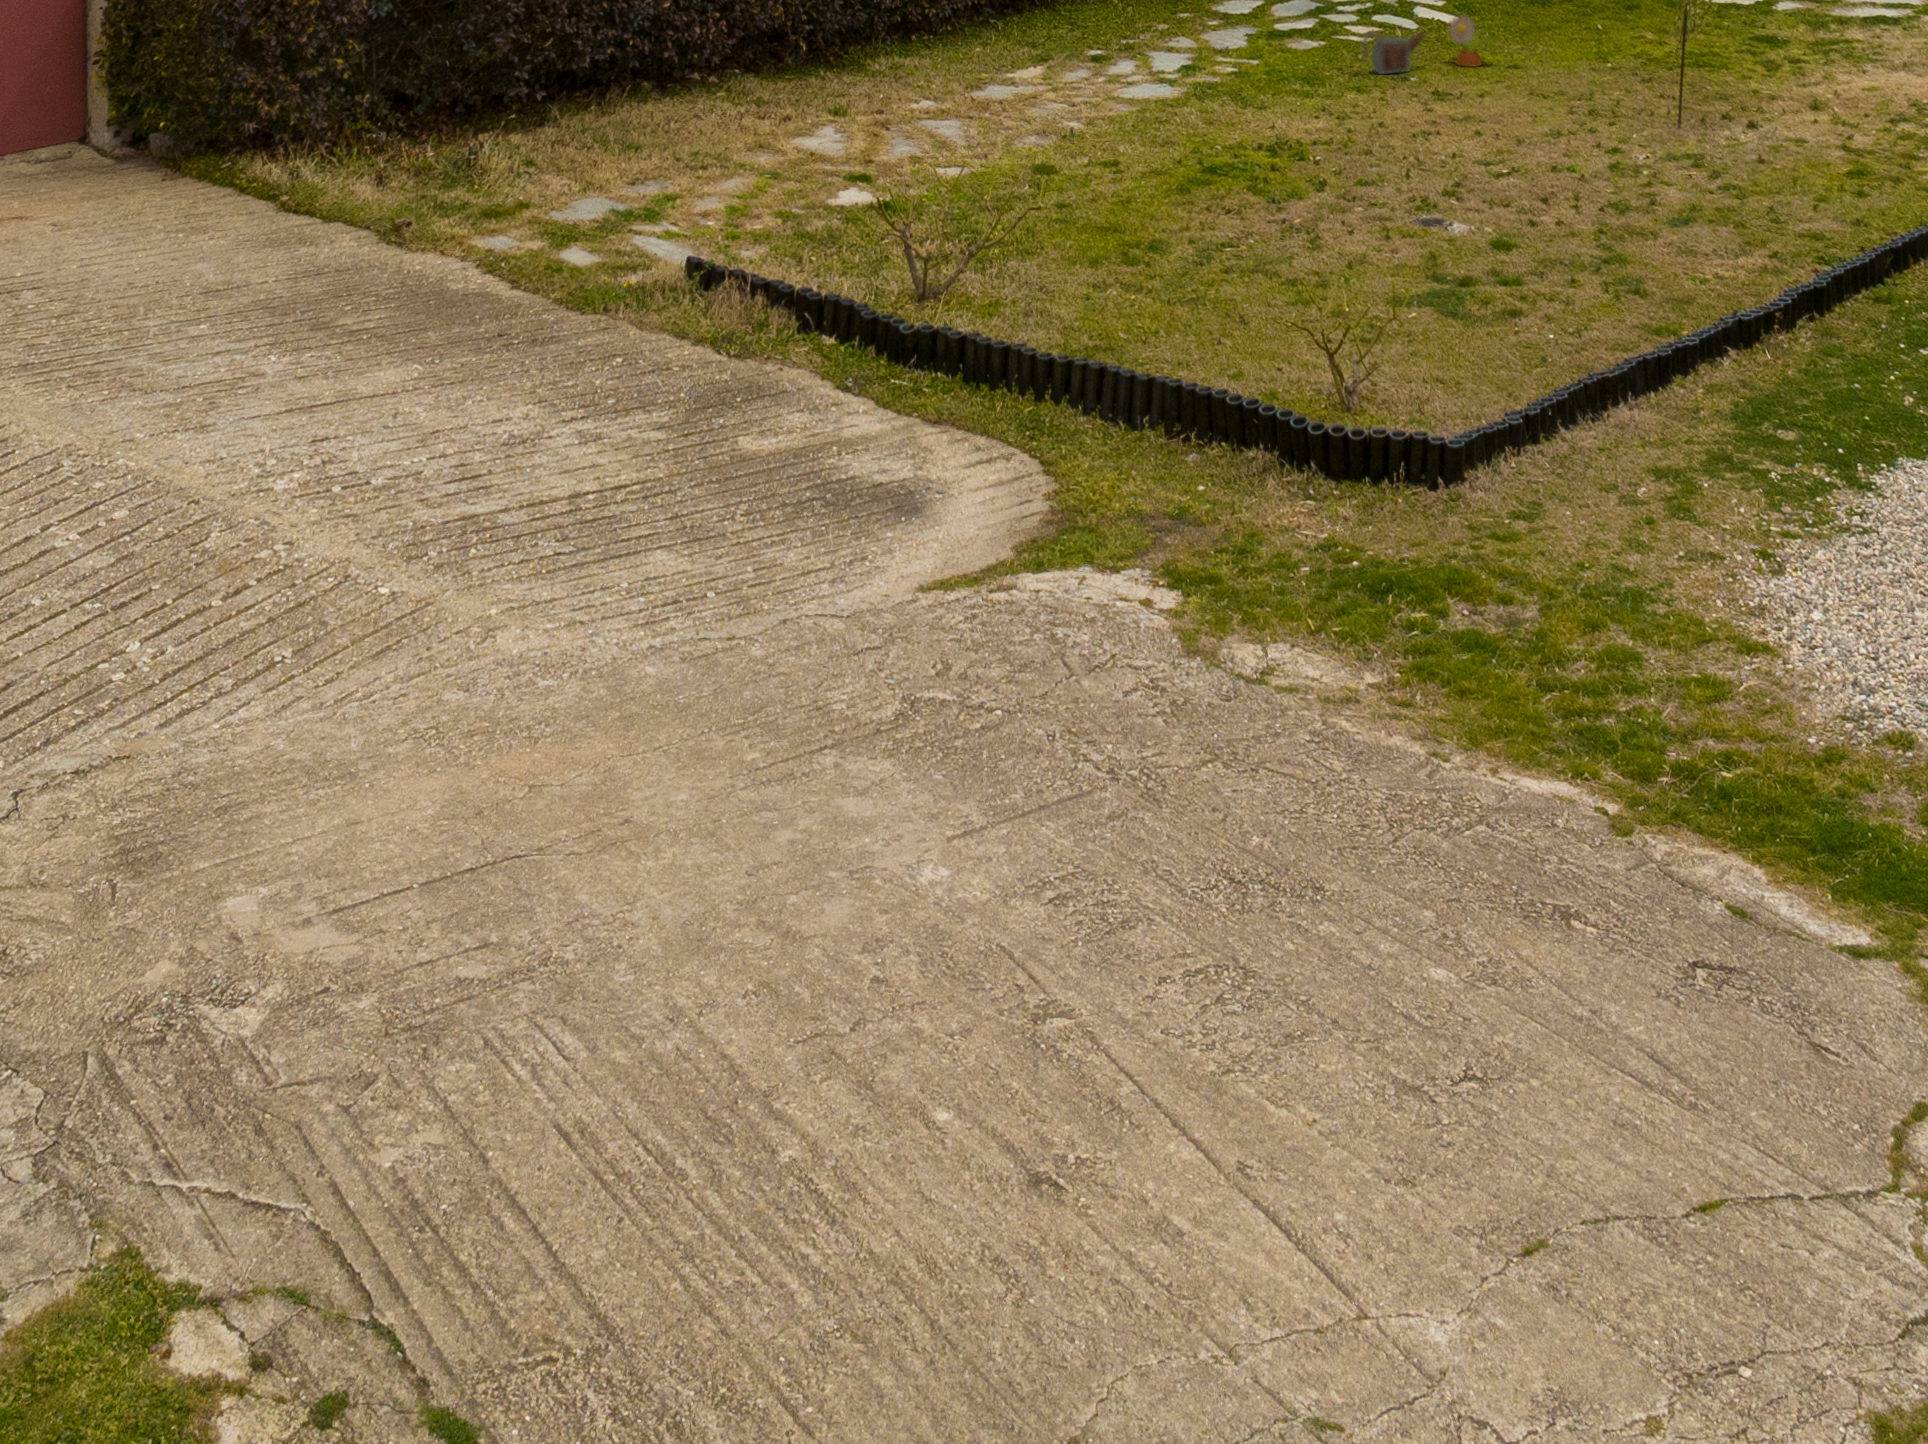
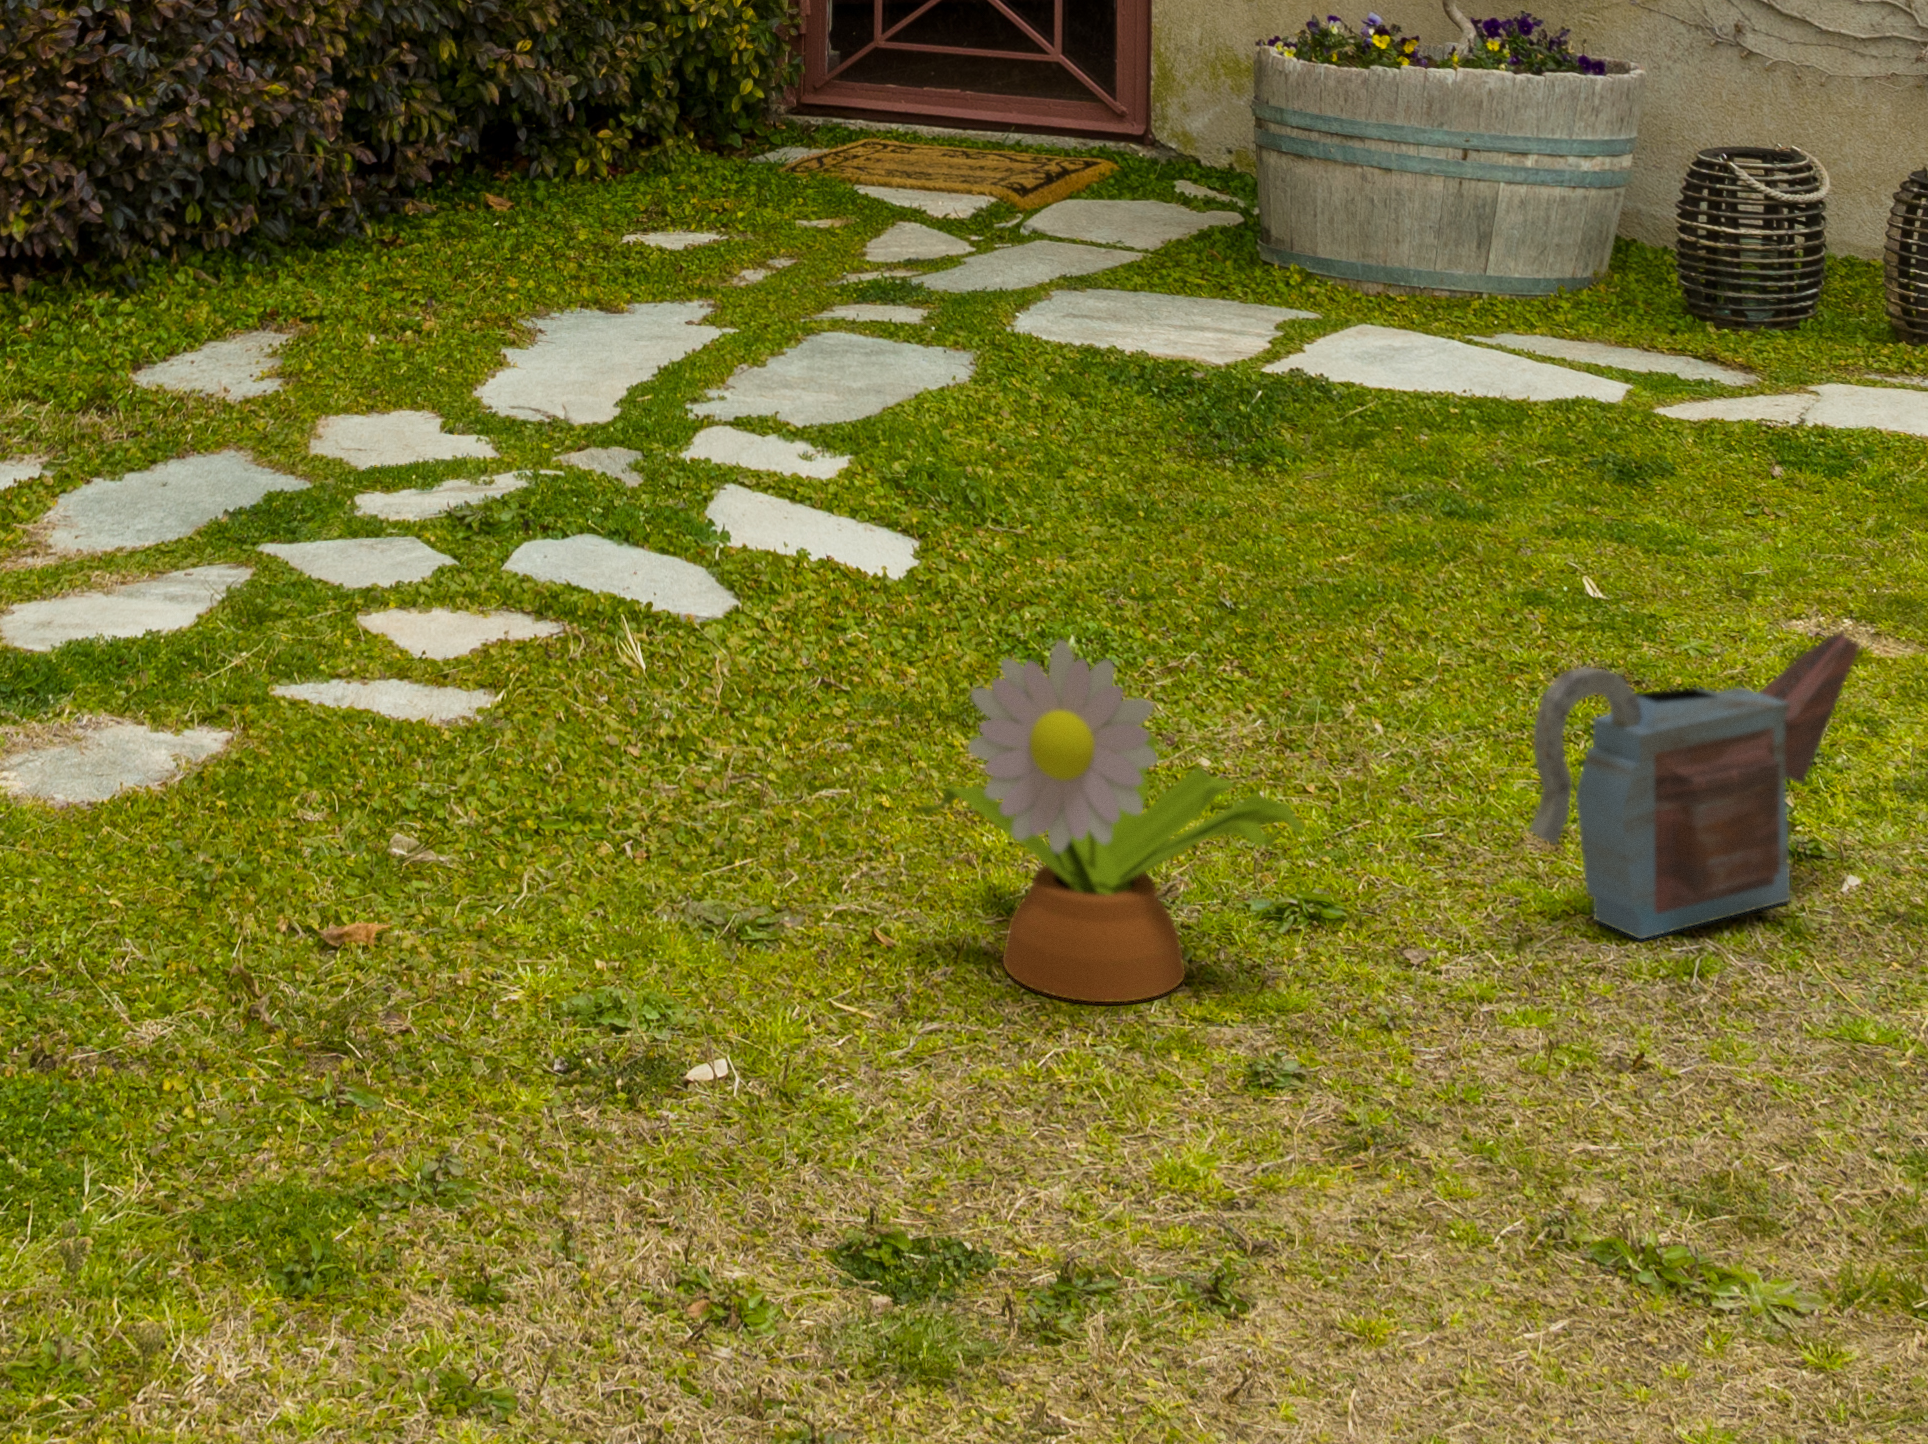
watering can: present [1363,31,1425,74] -> present [1530,631,1860,939]

